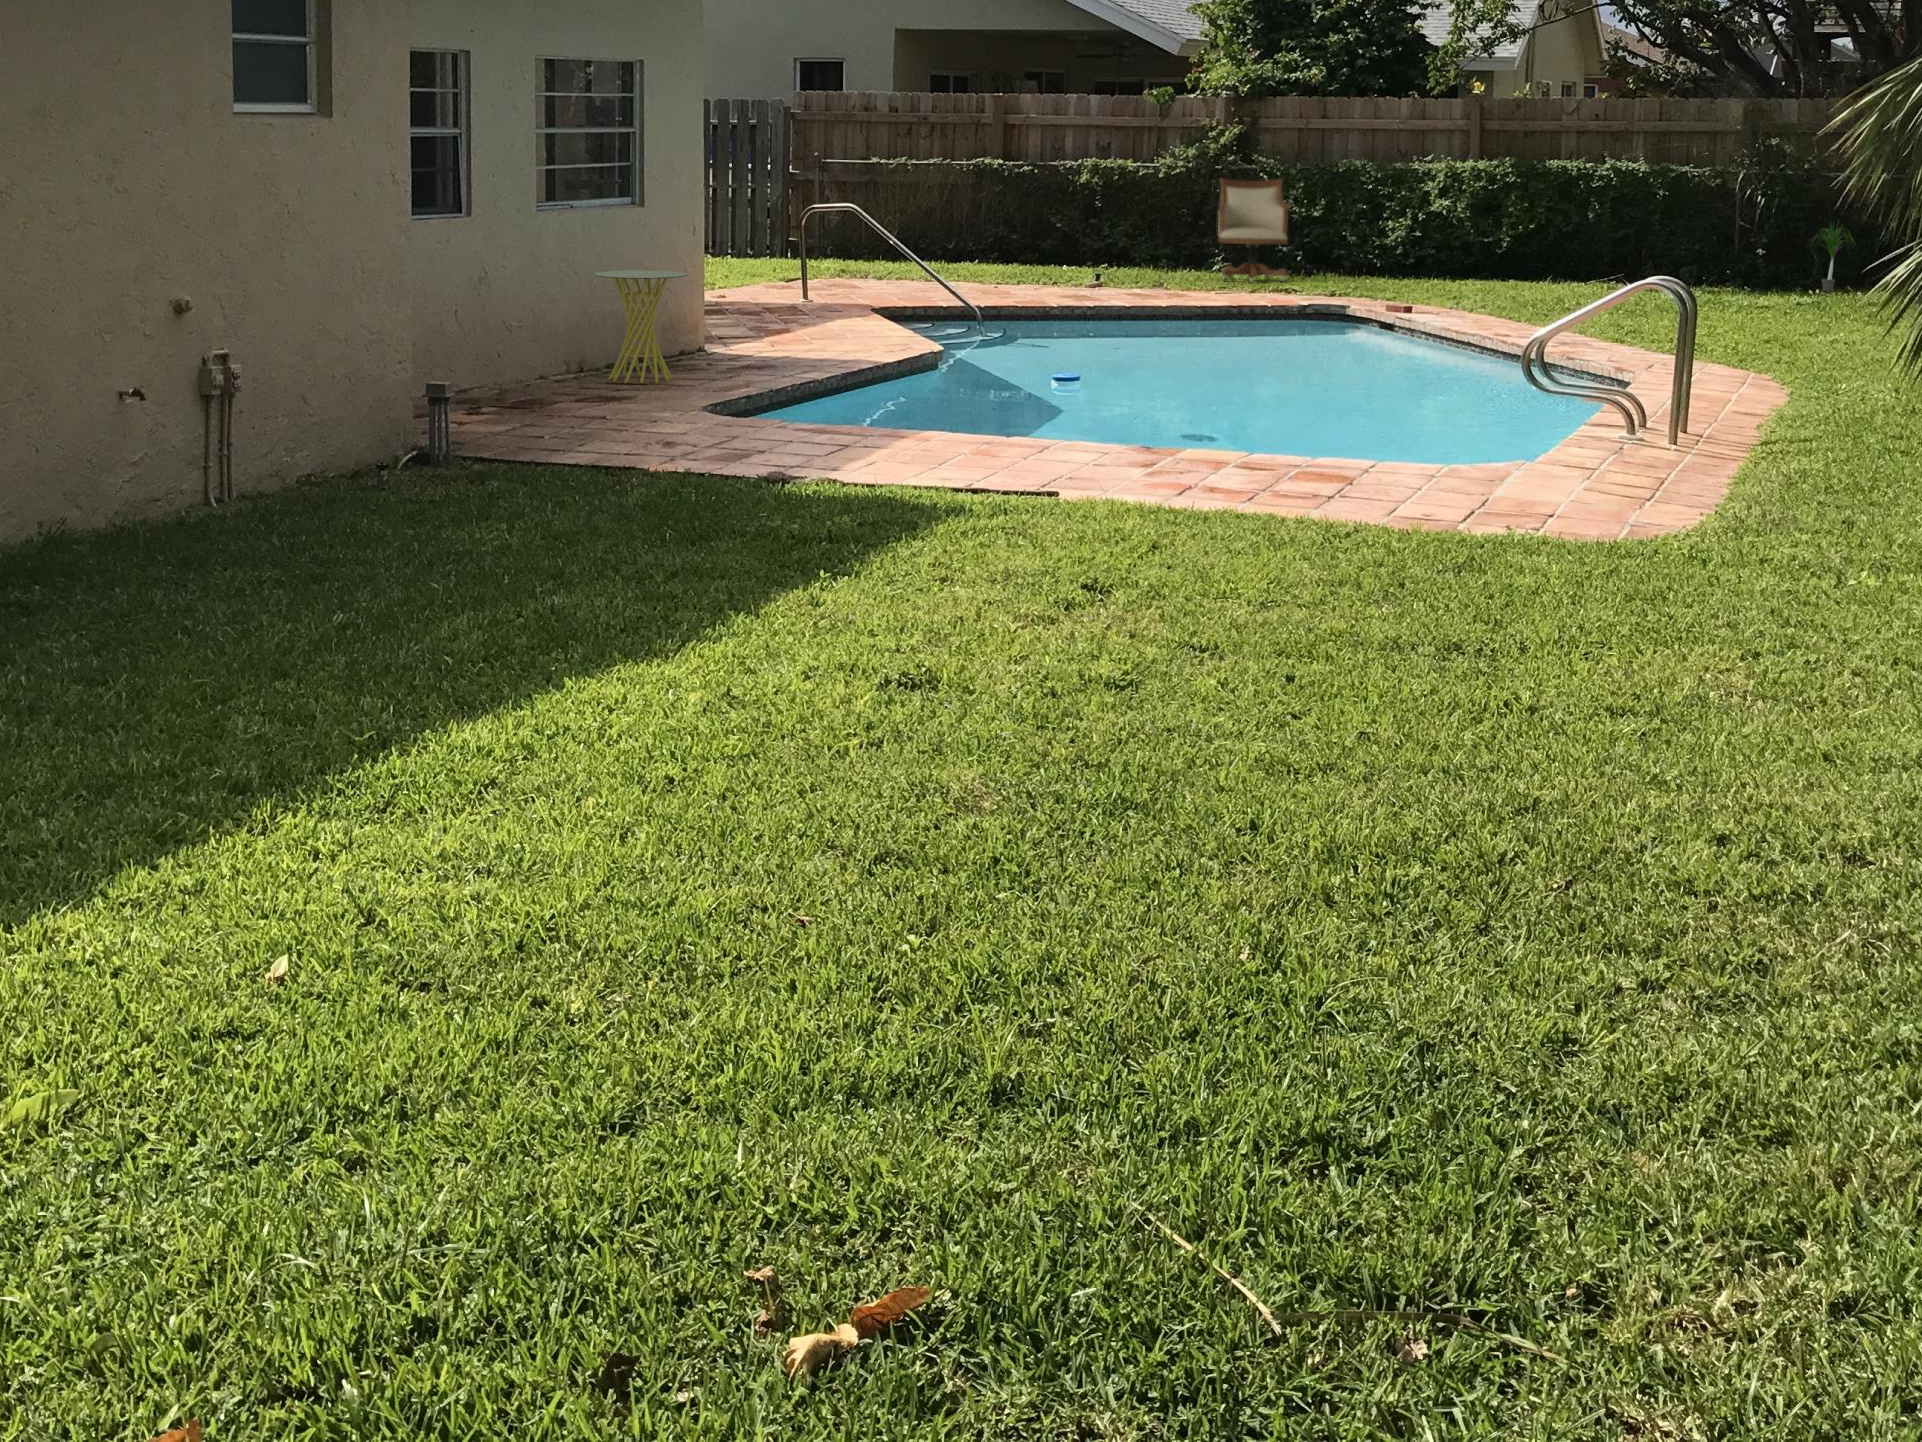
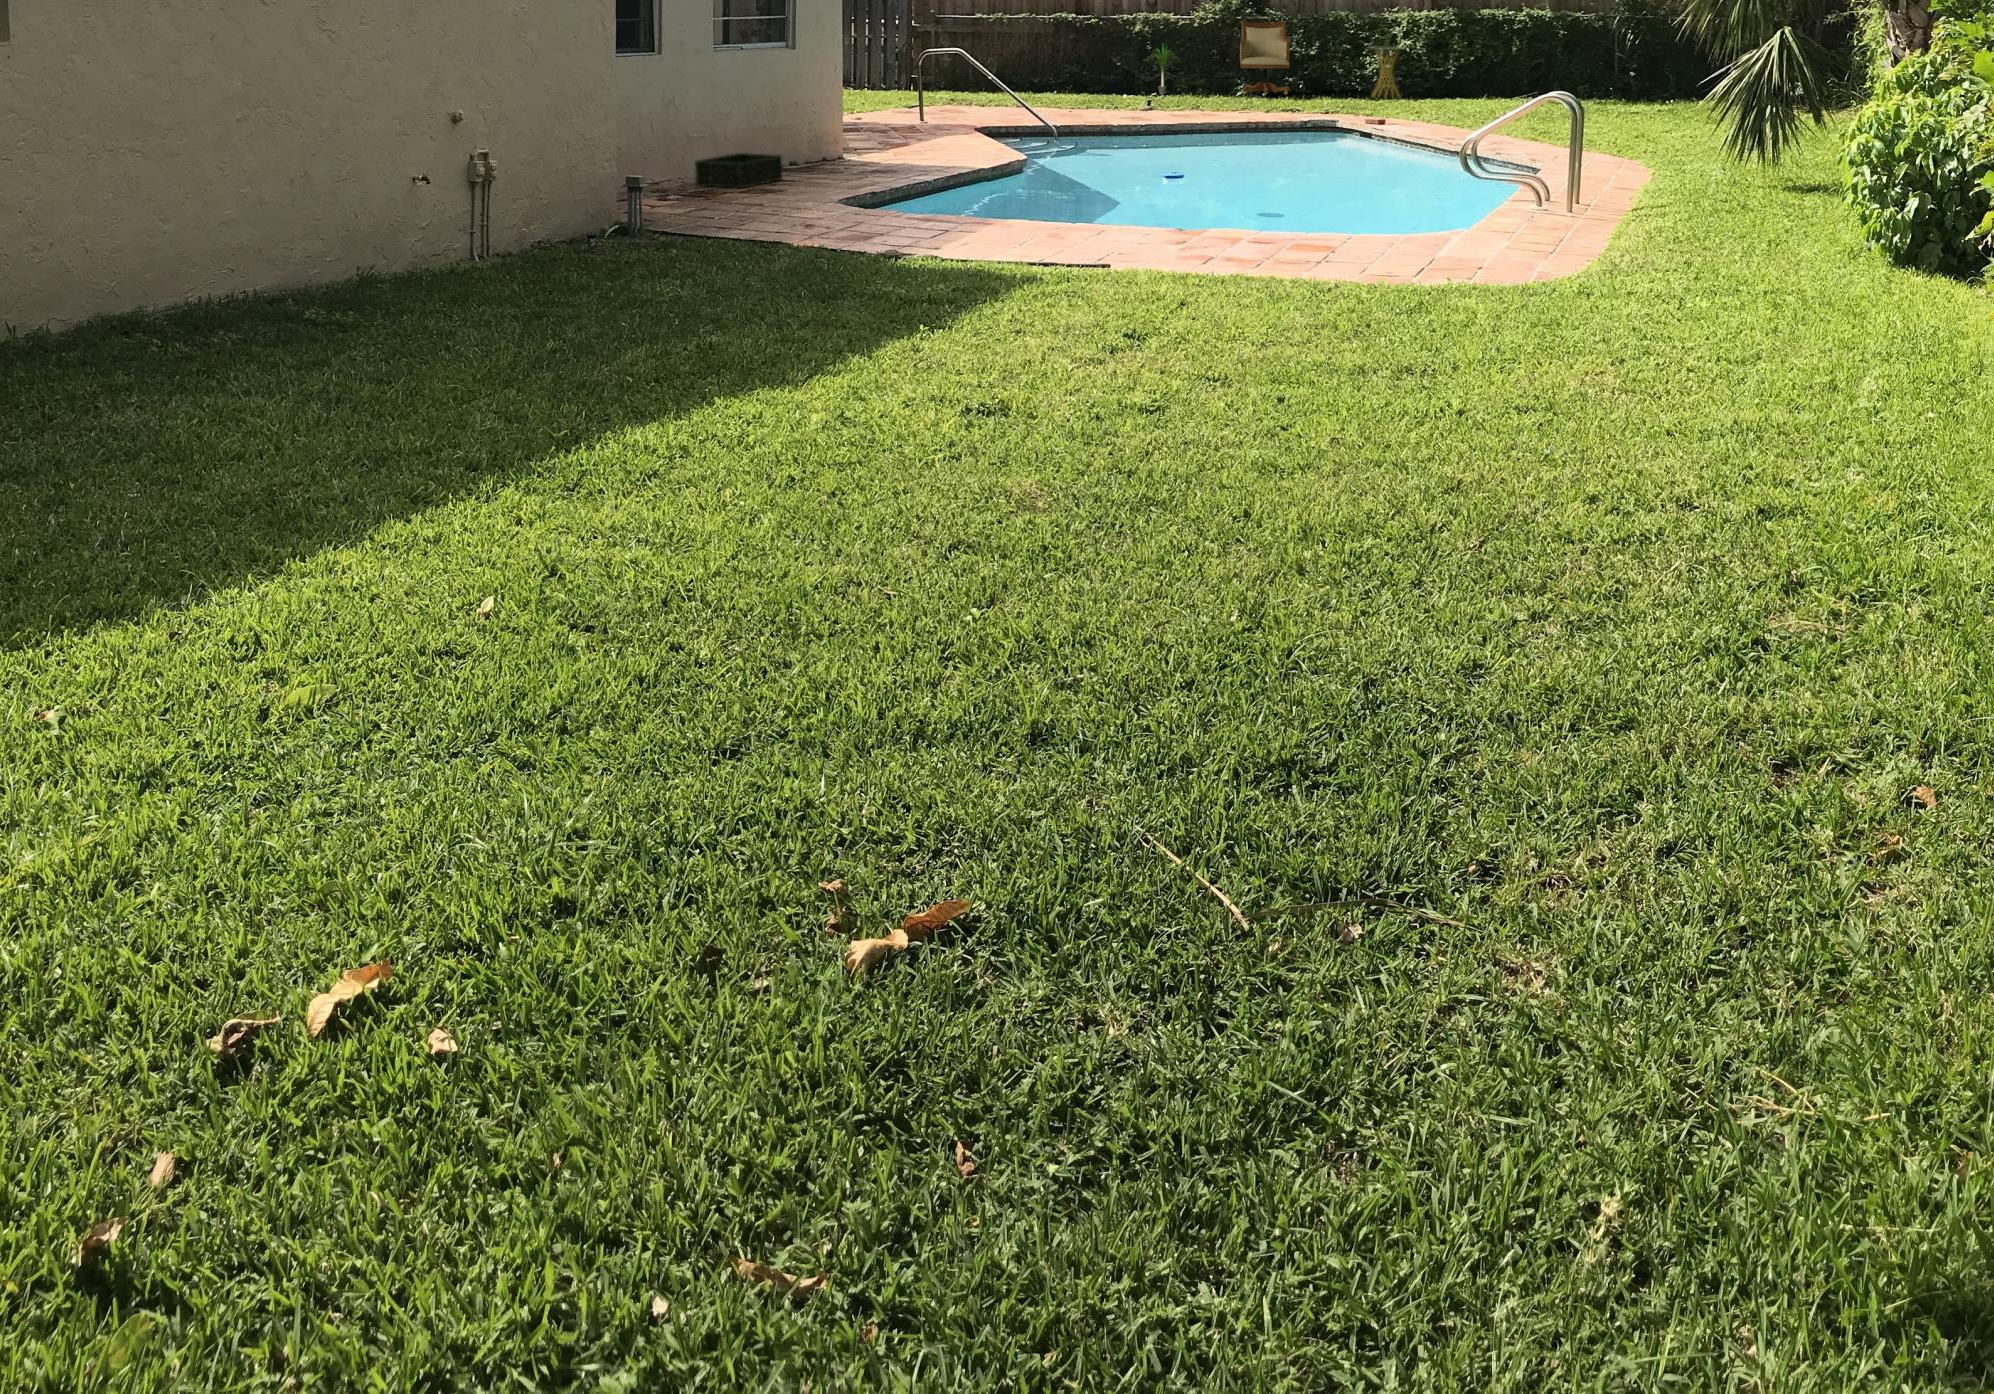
potted plant: present [1822,226,1850,291] -> present [1154,47,1170,95]
side table: present [594,270,687,384] -> present [1372,46,1403,98]
basket: none [488,353,602,401] -> present [695,153,782,188]

